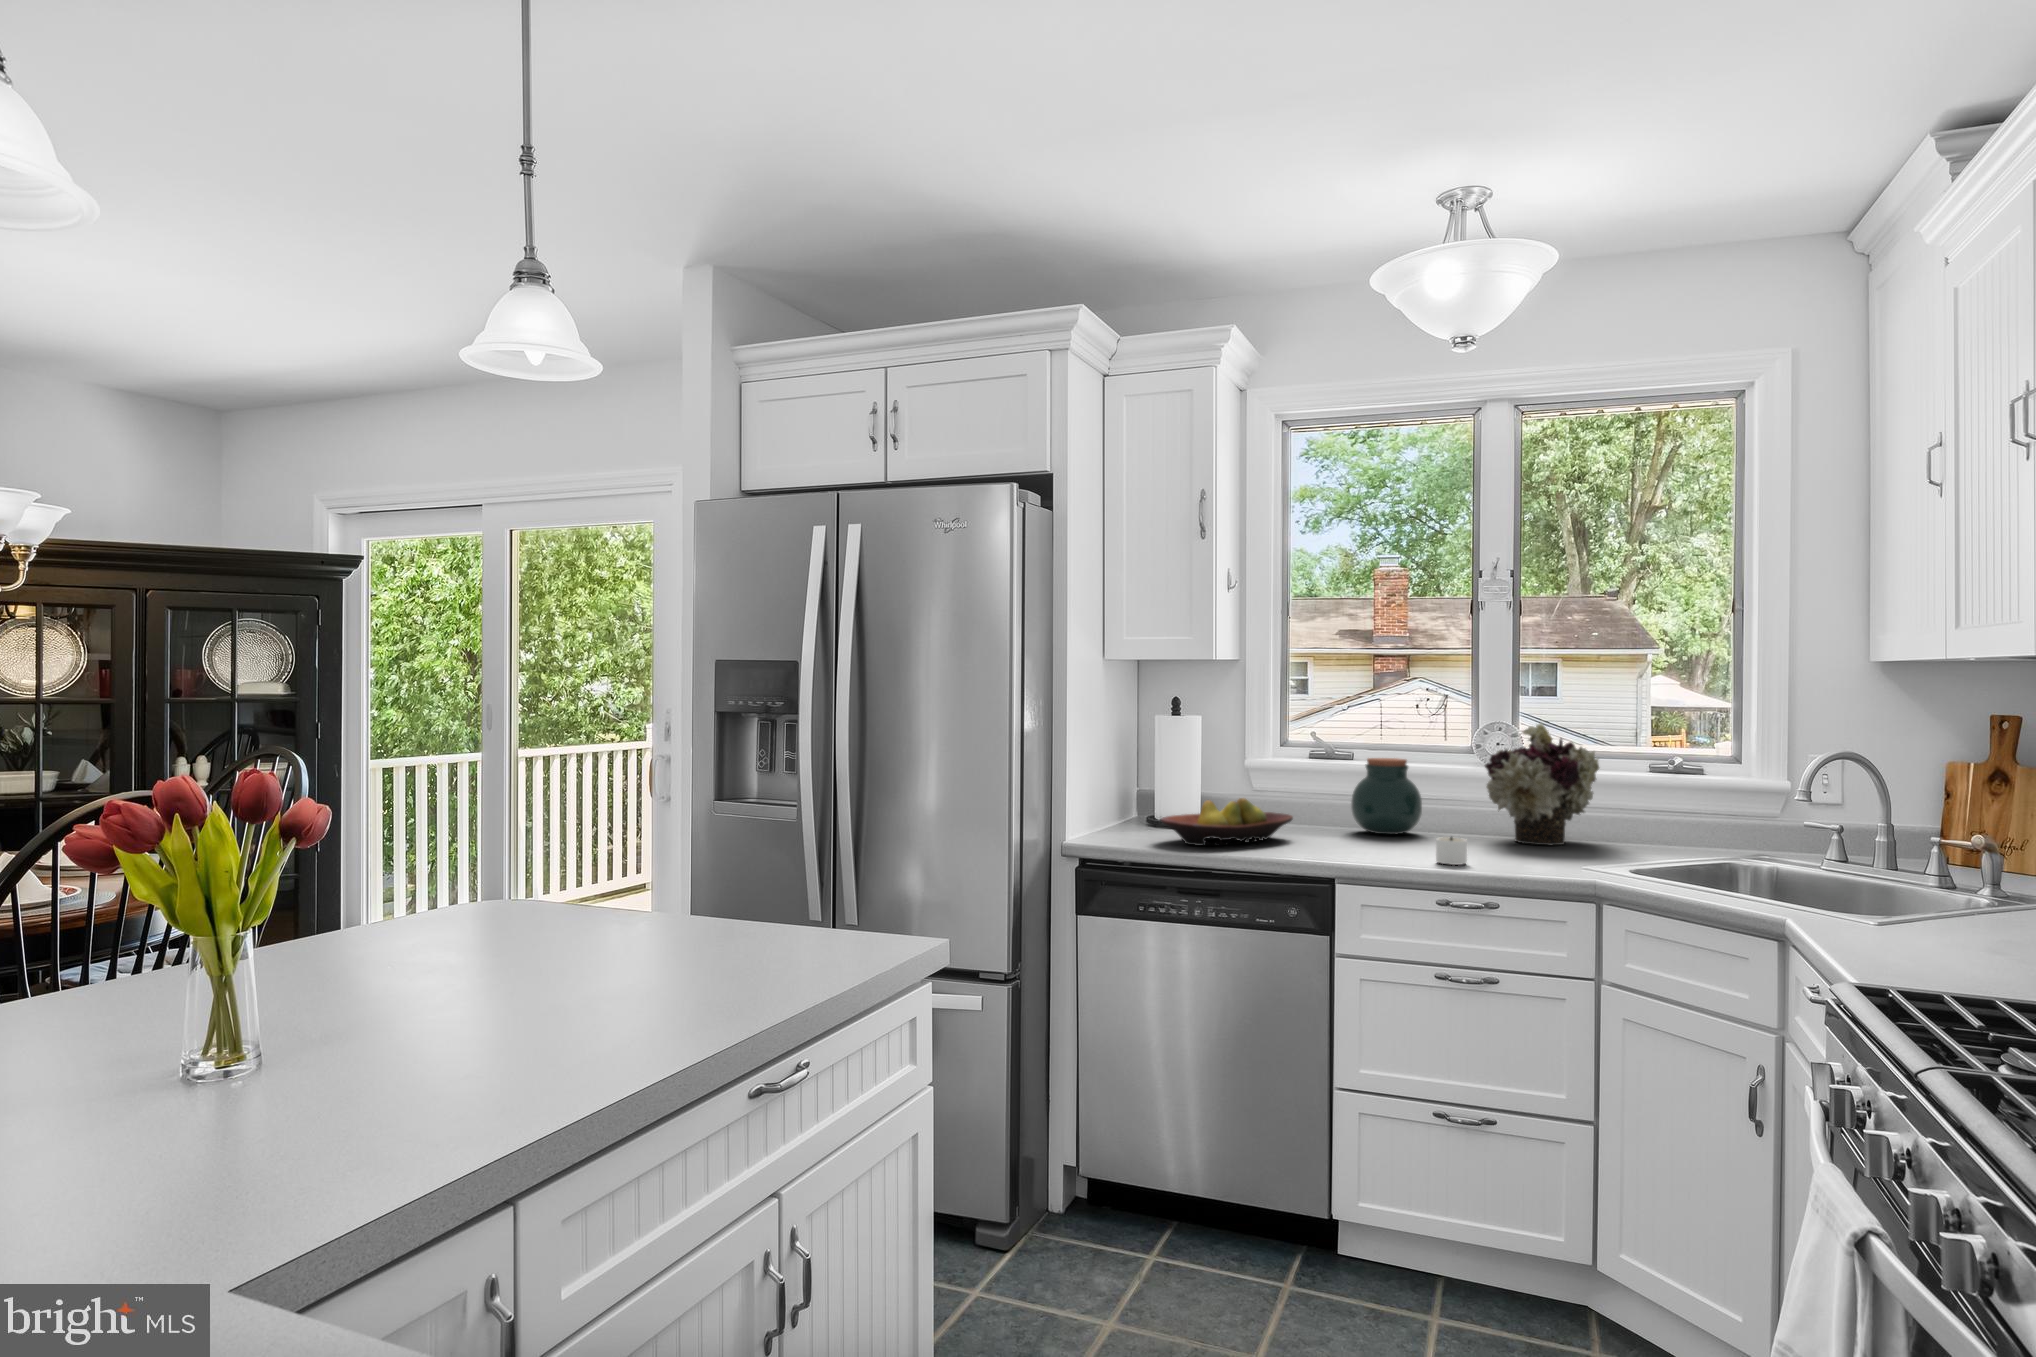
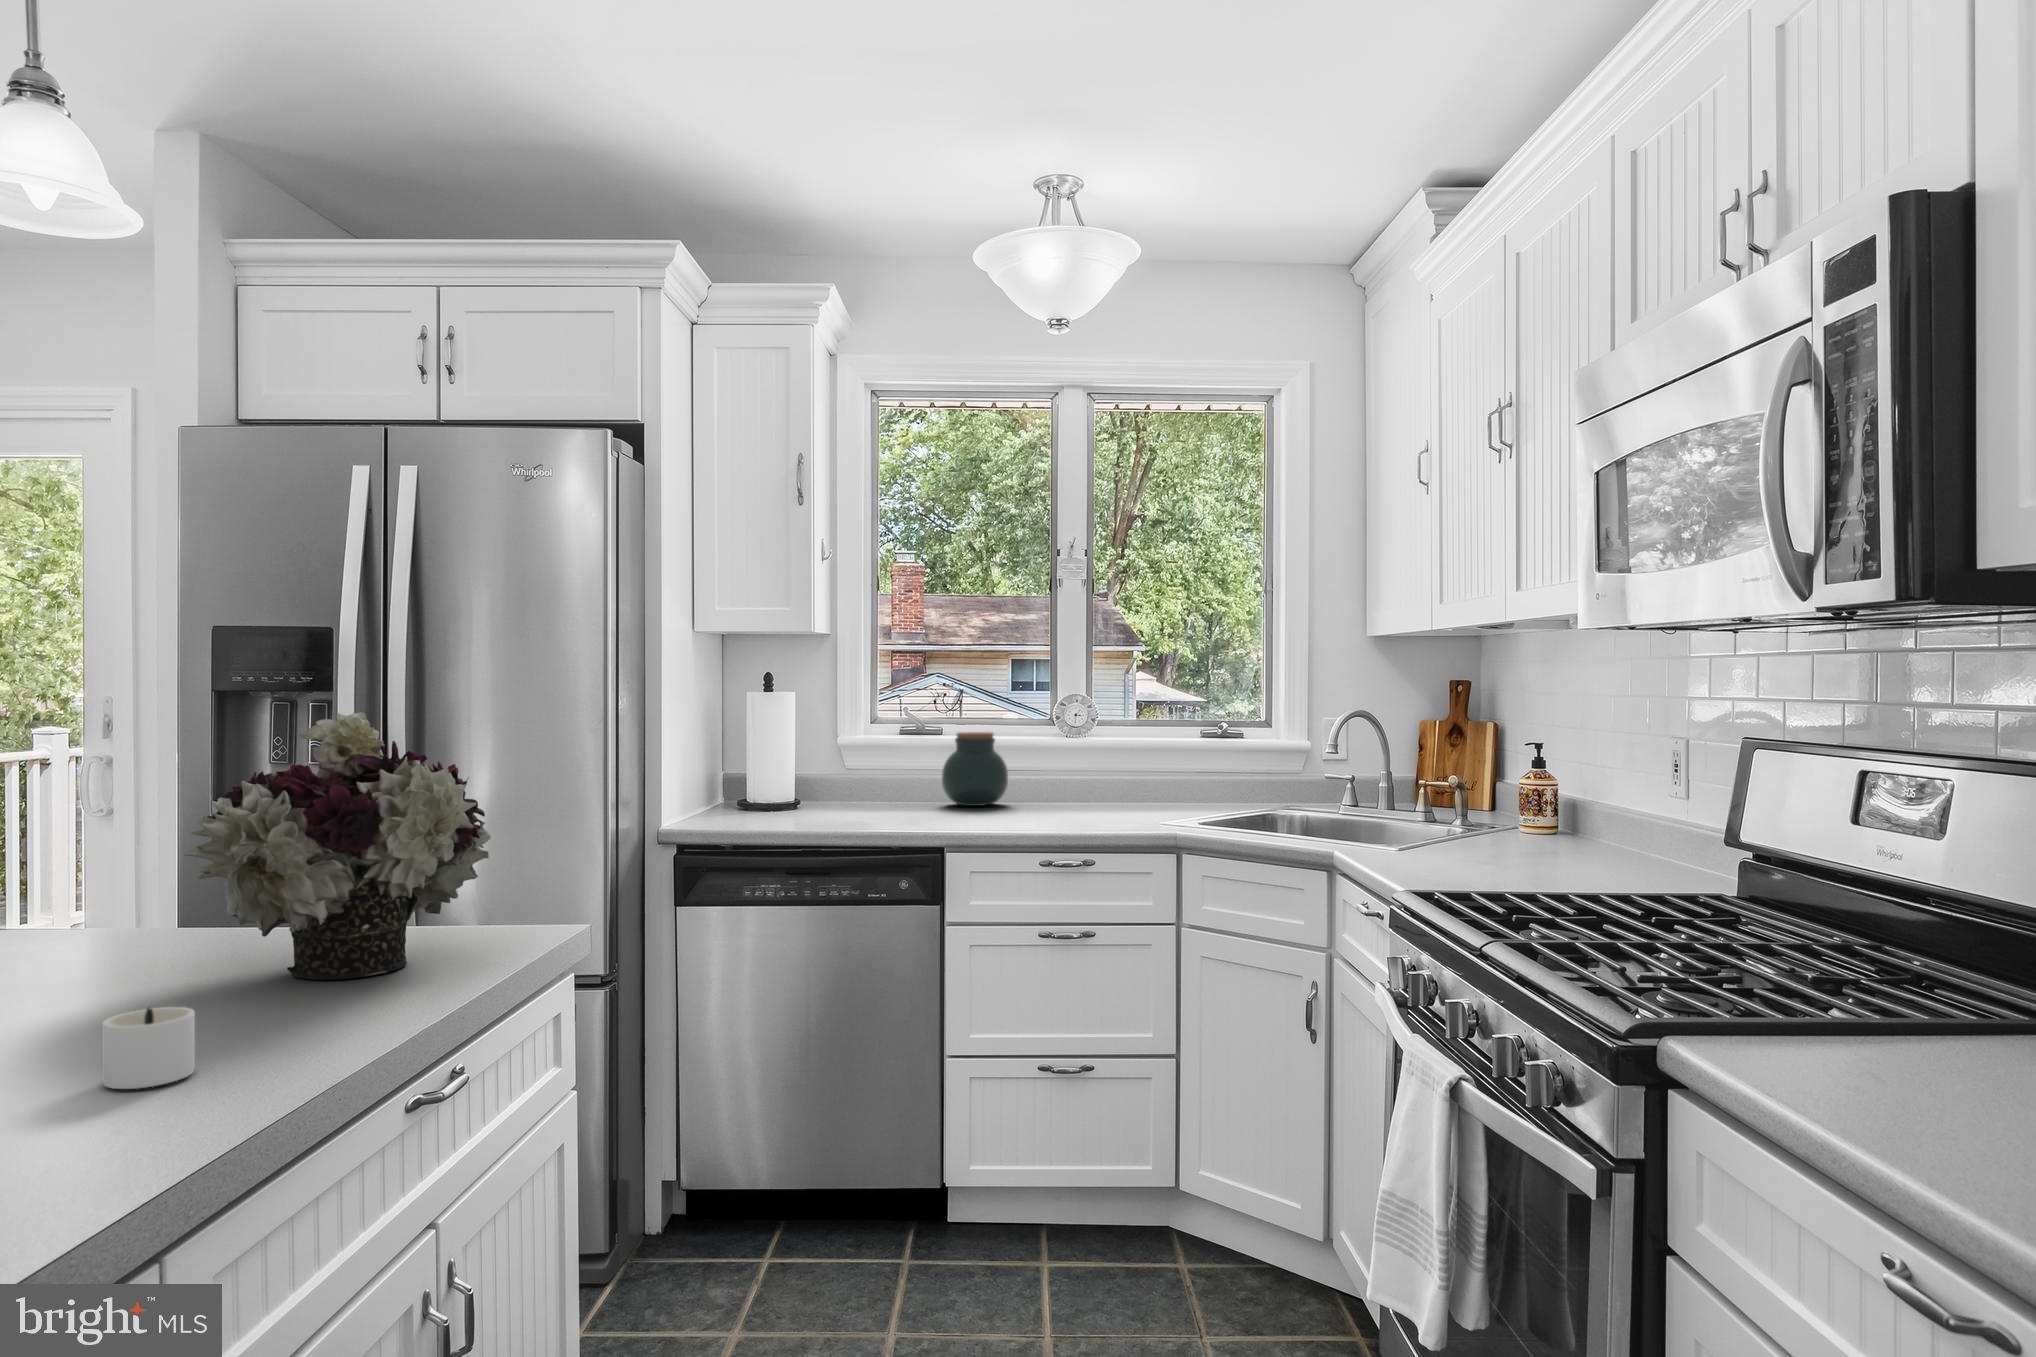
flower arrangement: present [1485,723,1599,845] -> present [183,712,491,980]
fruit bowl: present [1161,798,1293,846] -> none [759,775,891,825]
candle: present [1436,837,1467,865] -> present [102,1007,195,1089]

